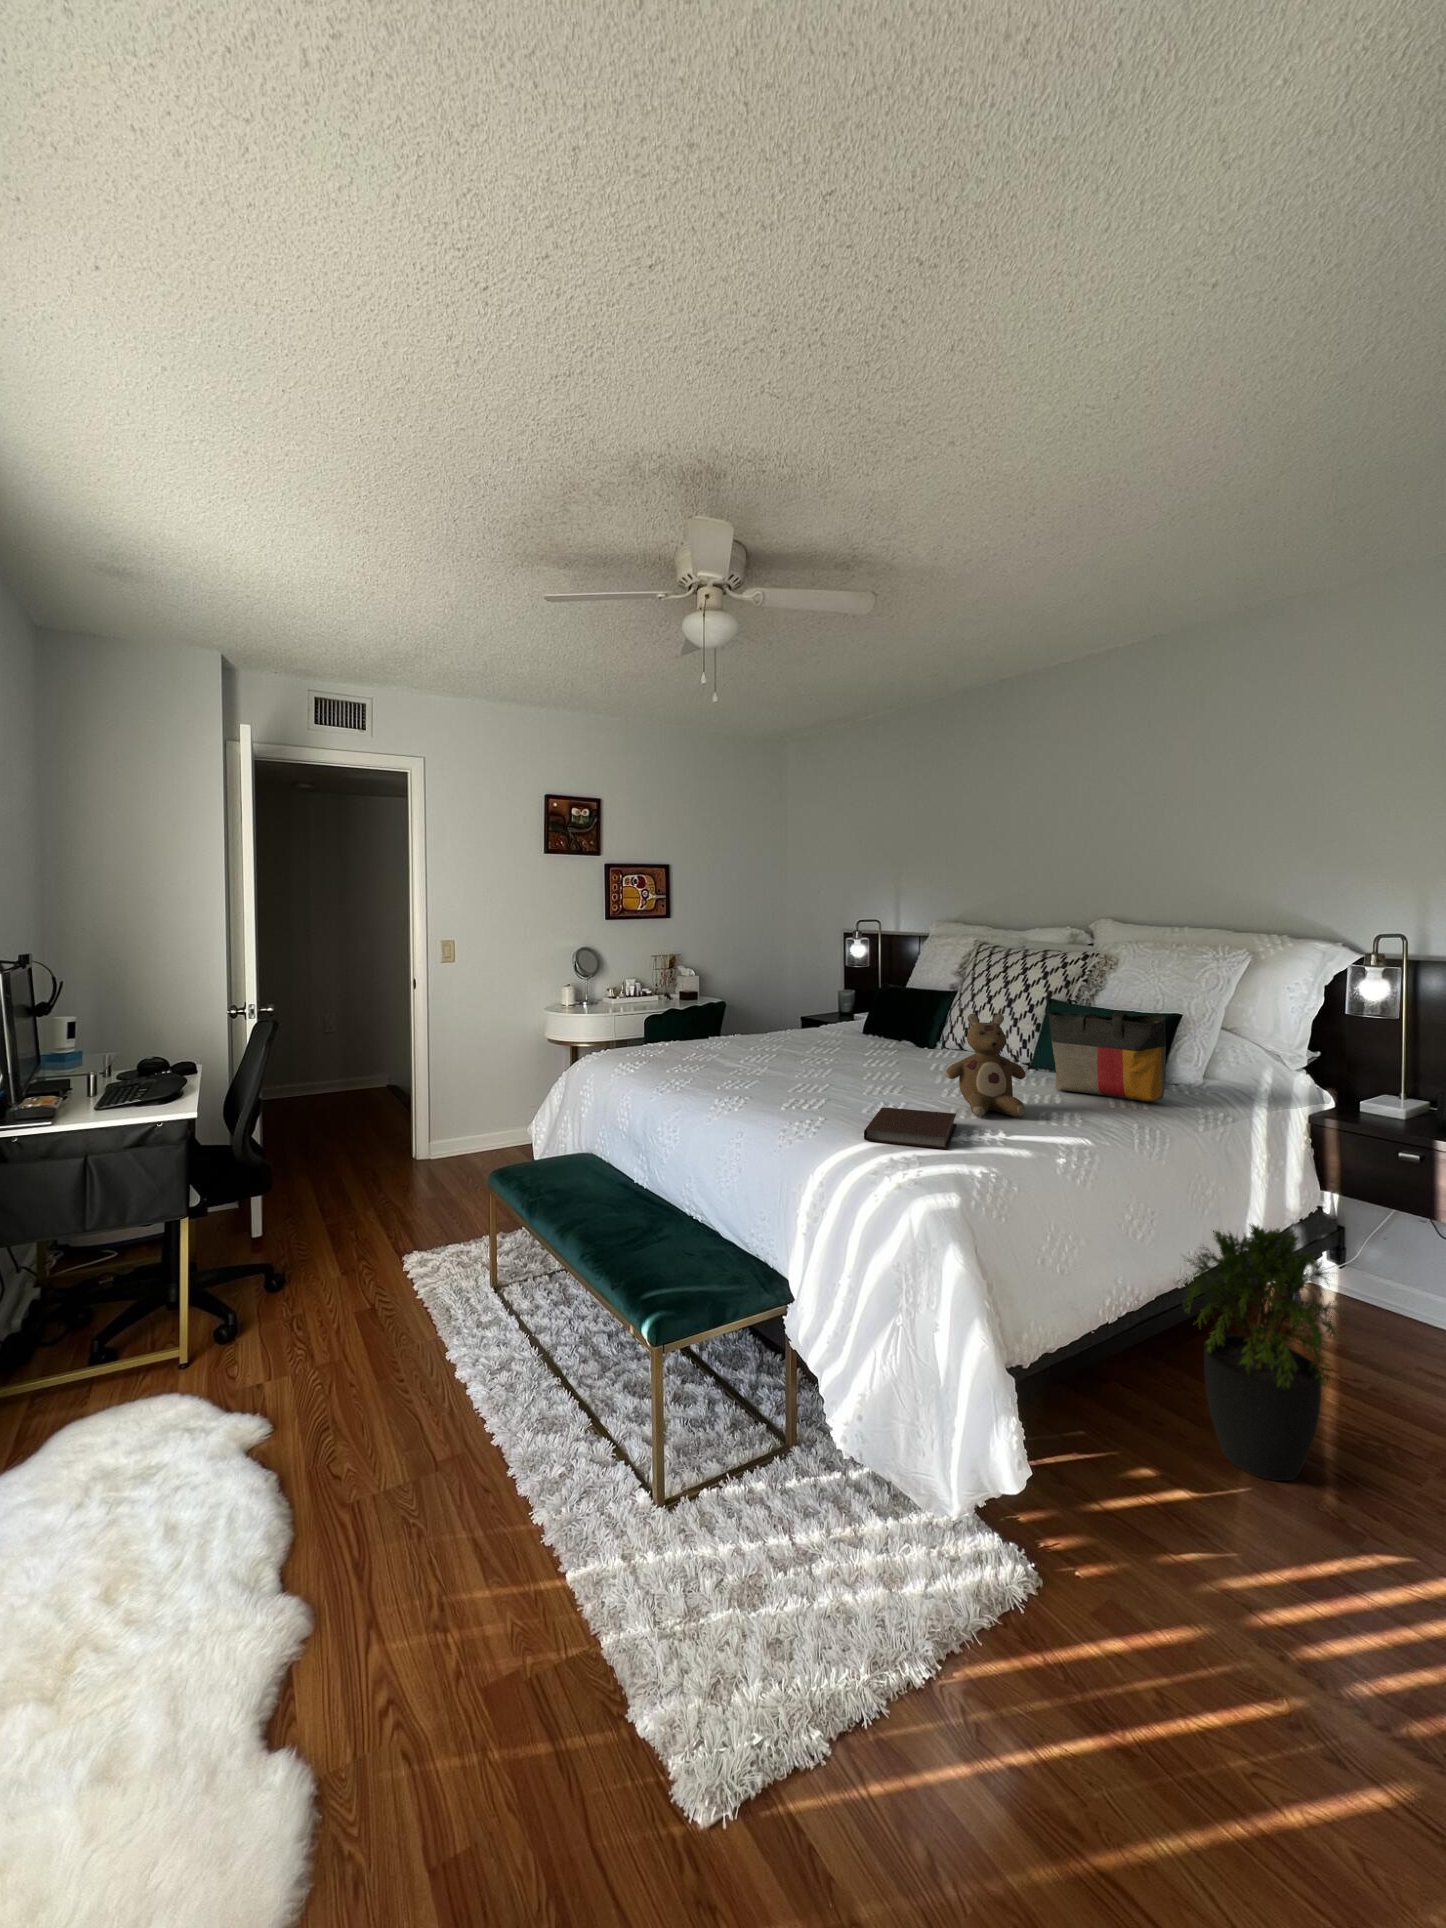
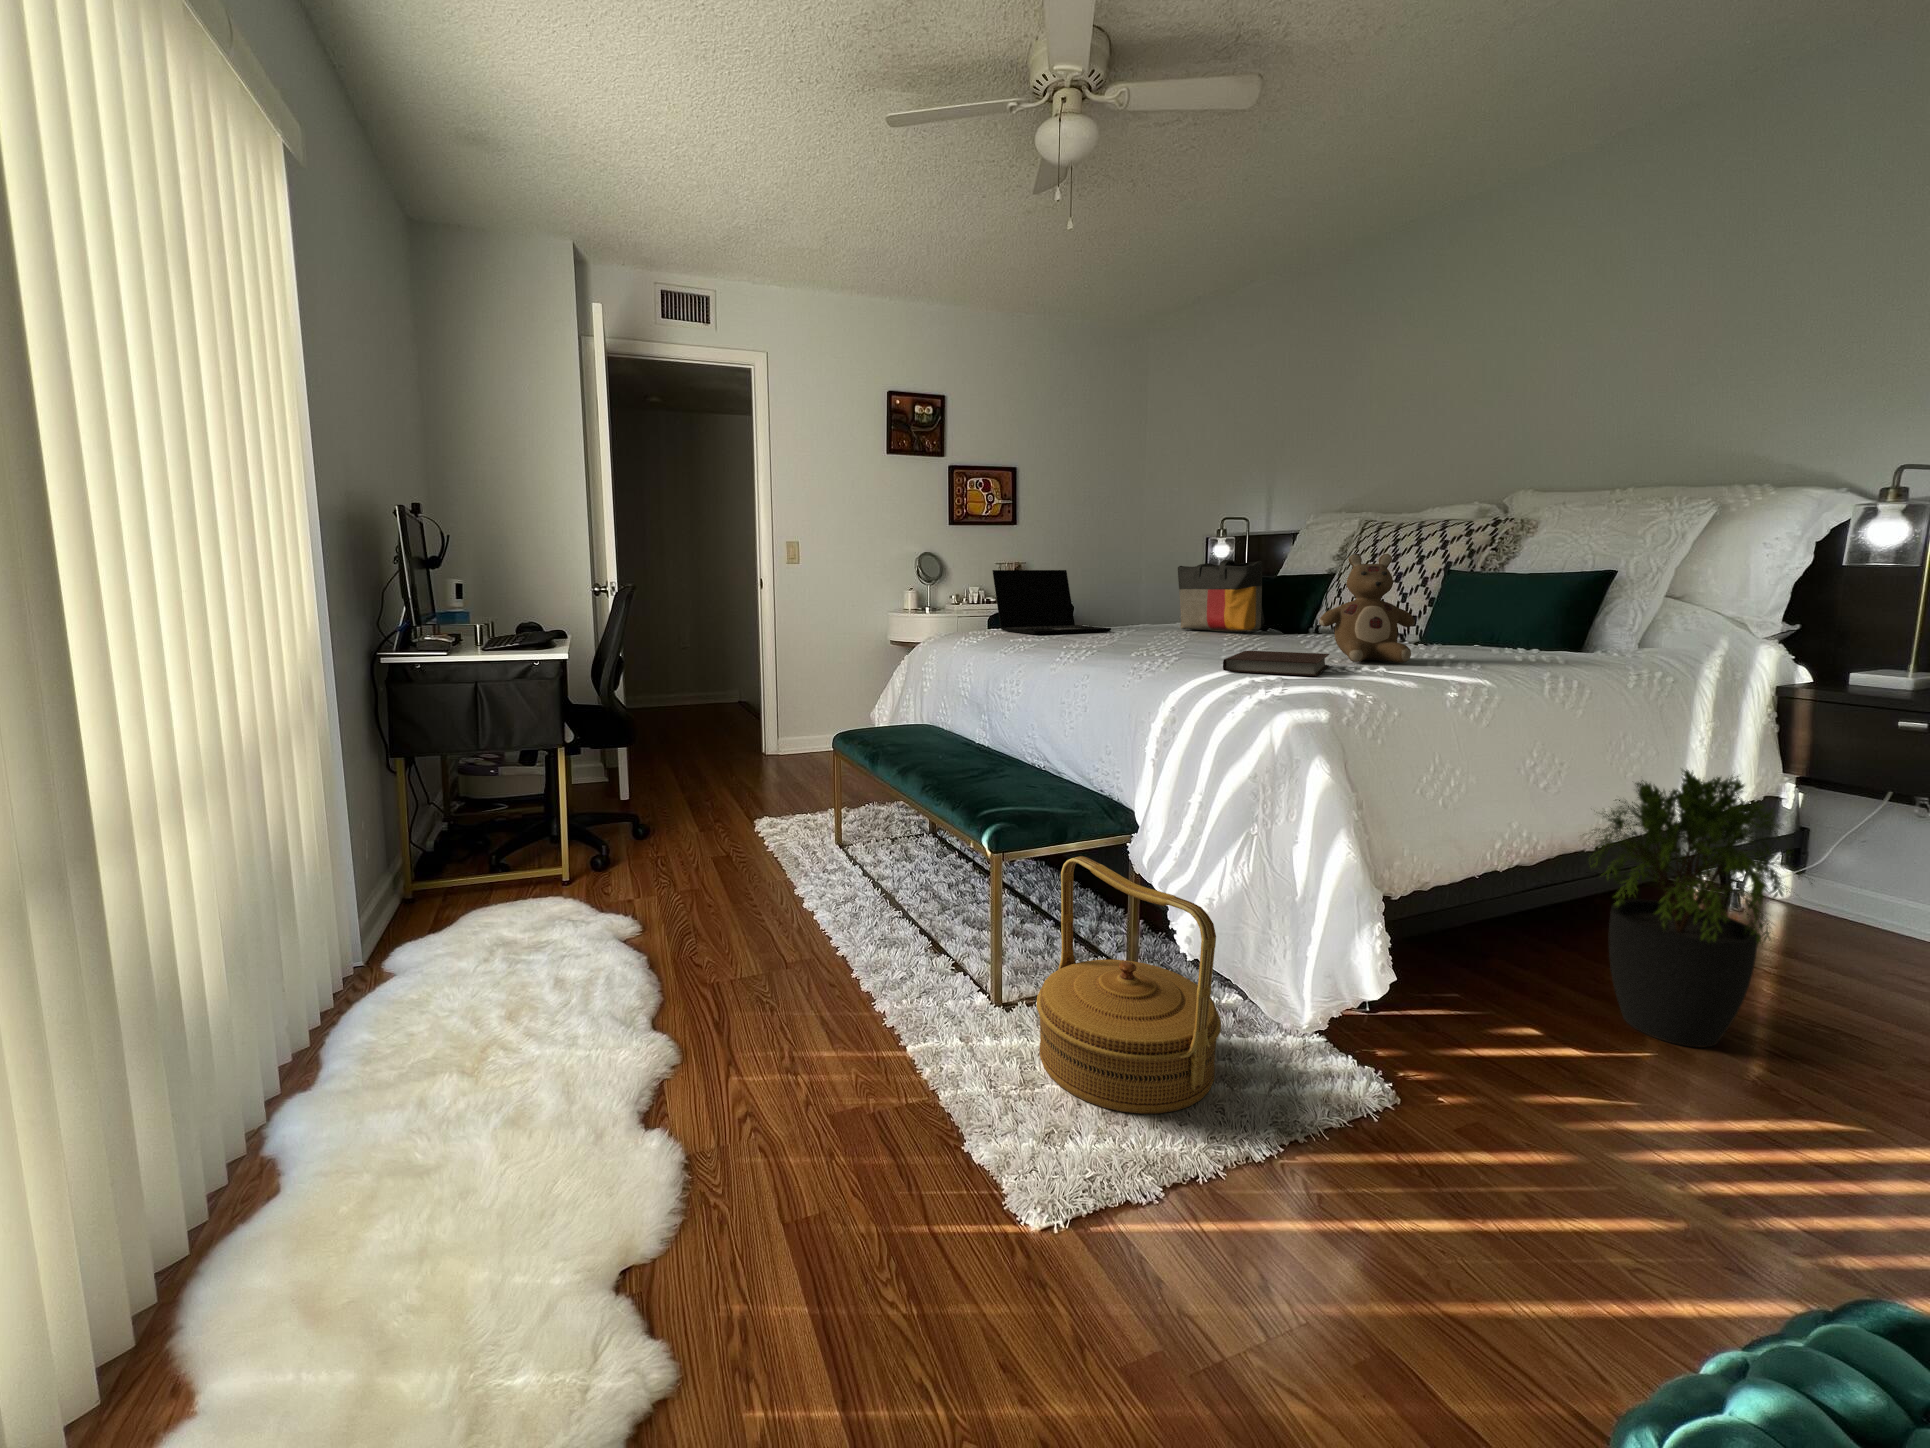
laptop: none [647,990,760,1062] -> present [993,570,1111,634]
tote bag: present [1048,1011,1166,1102] -> present [1178,560,1264,633]
woven basket: none [699,1345,877,1640] -> present [1037,856,1221,1114]

